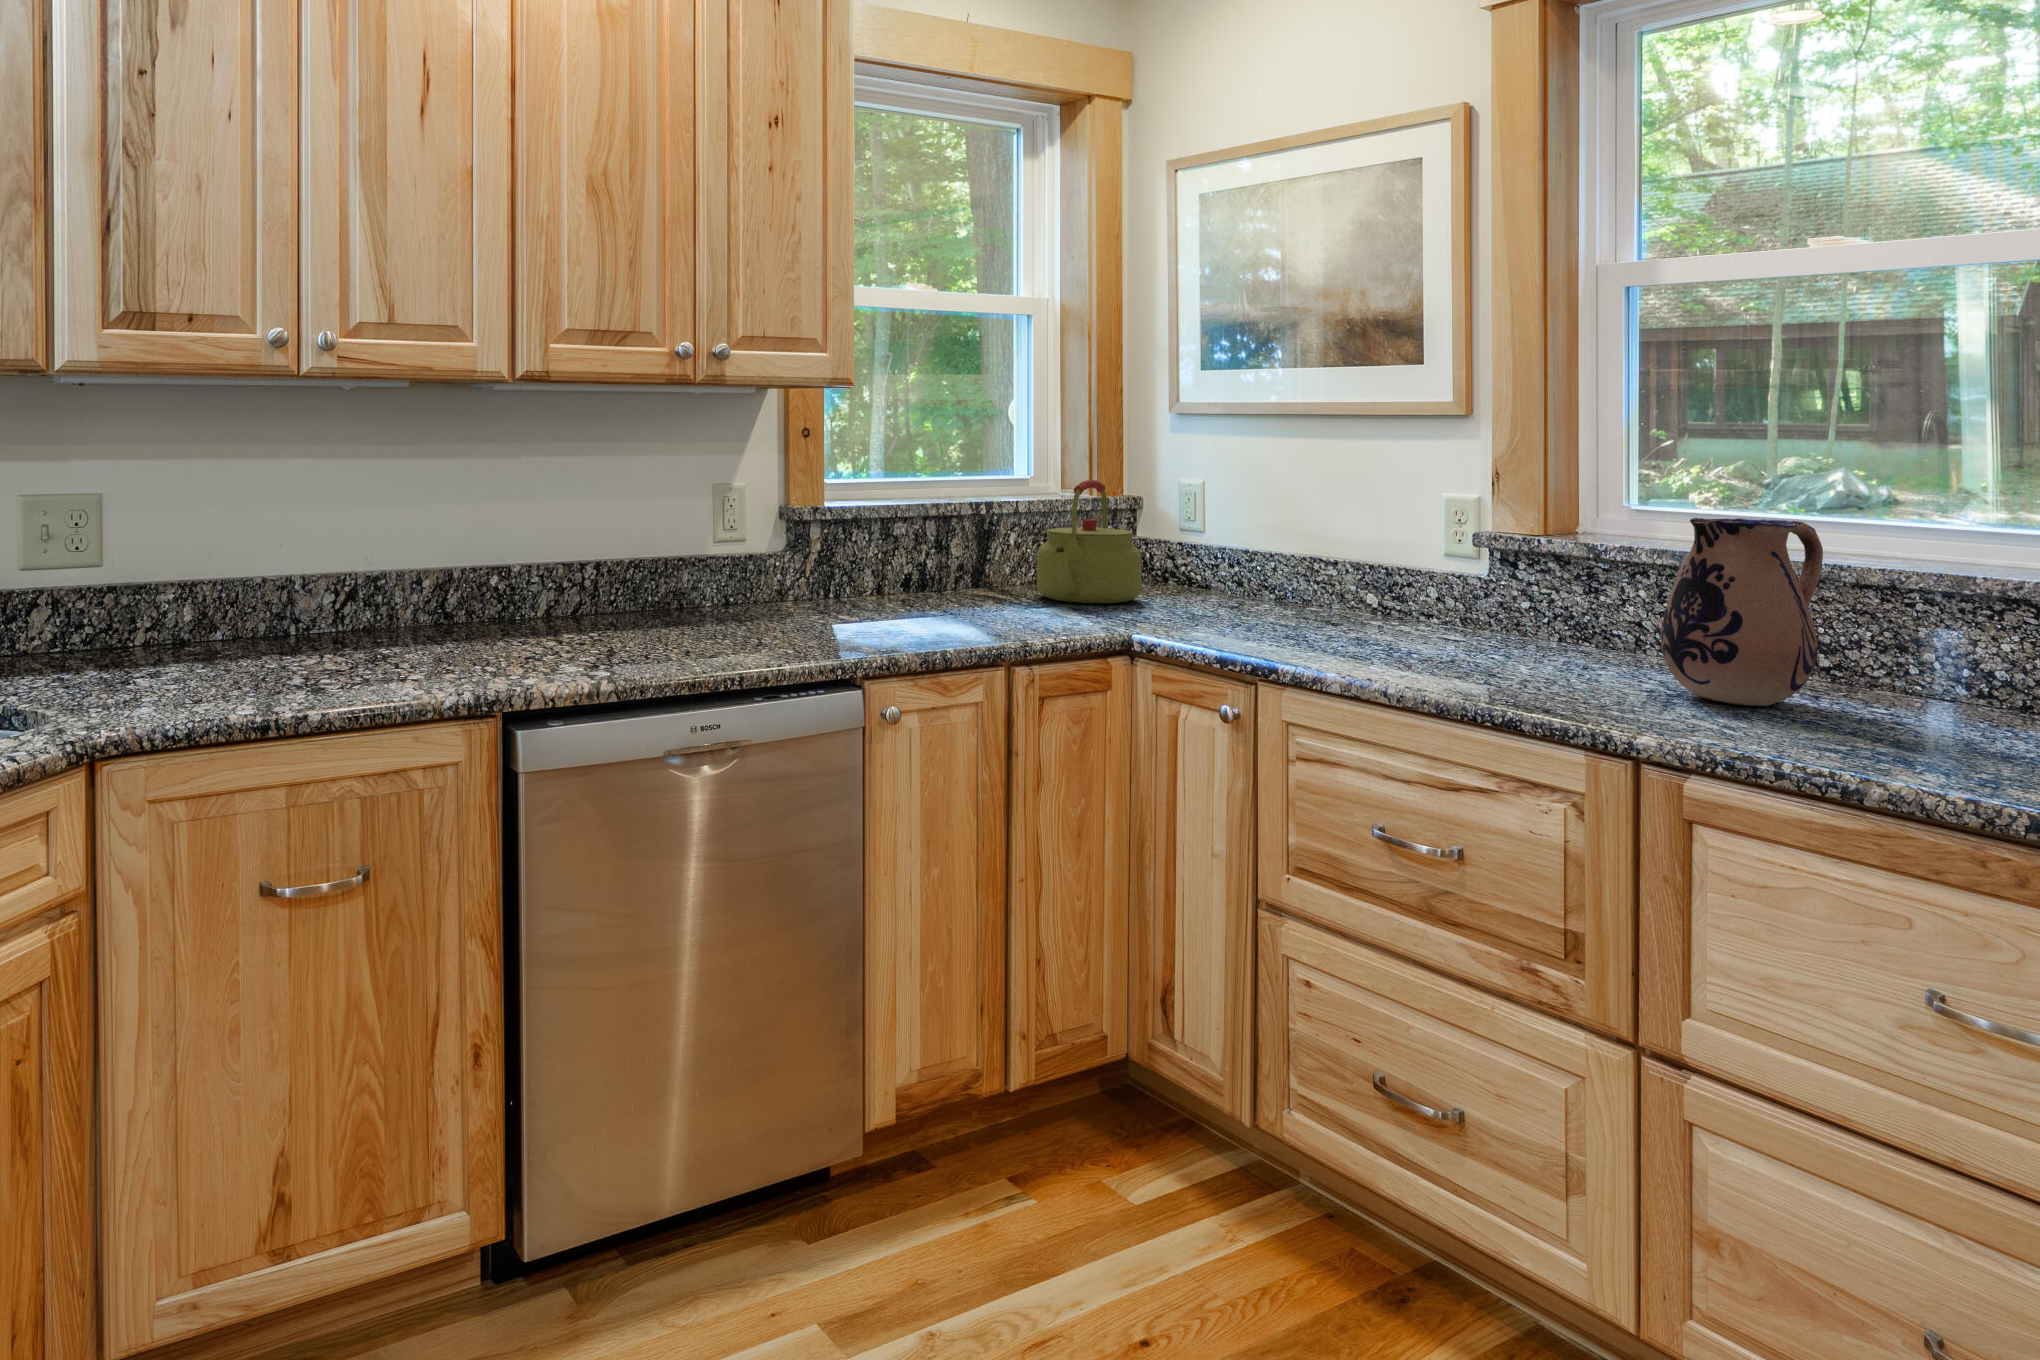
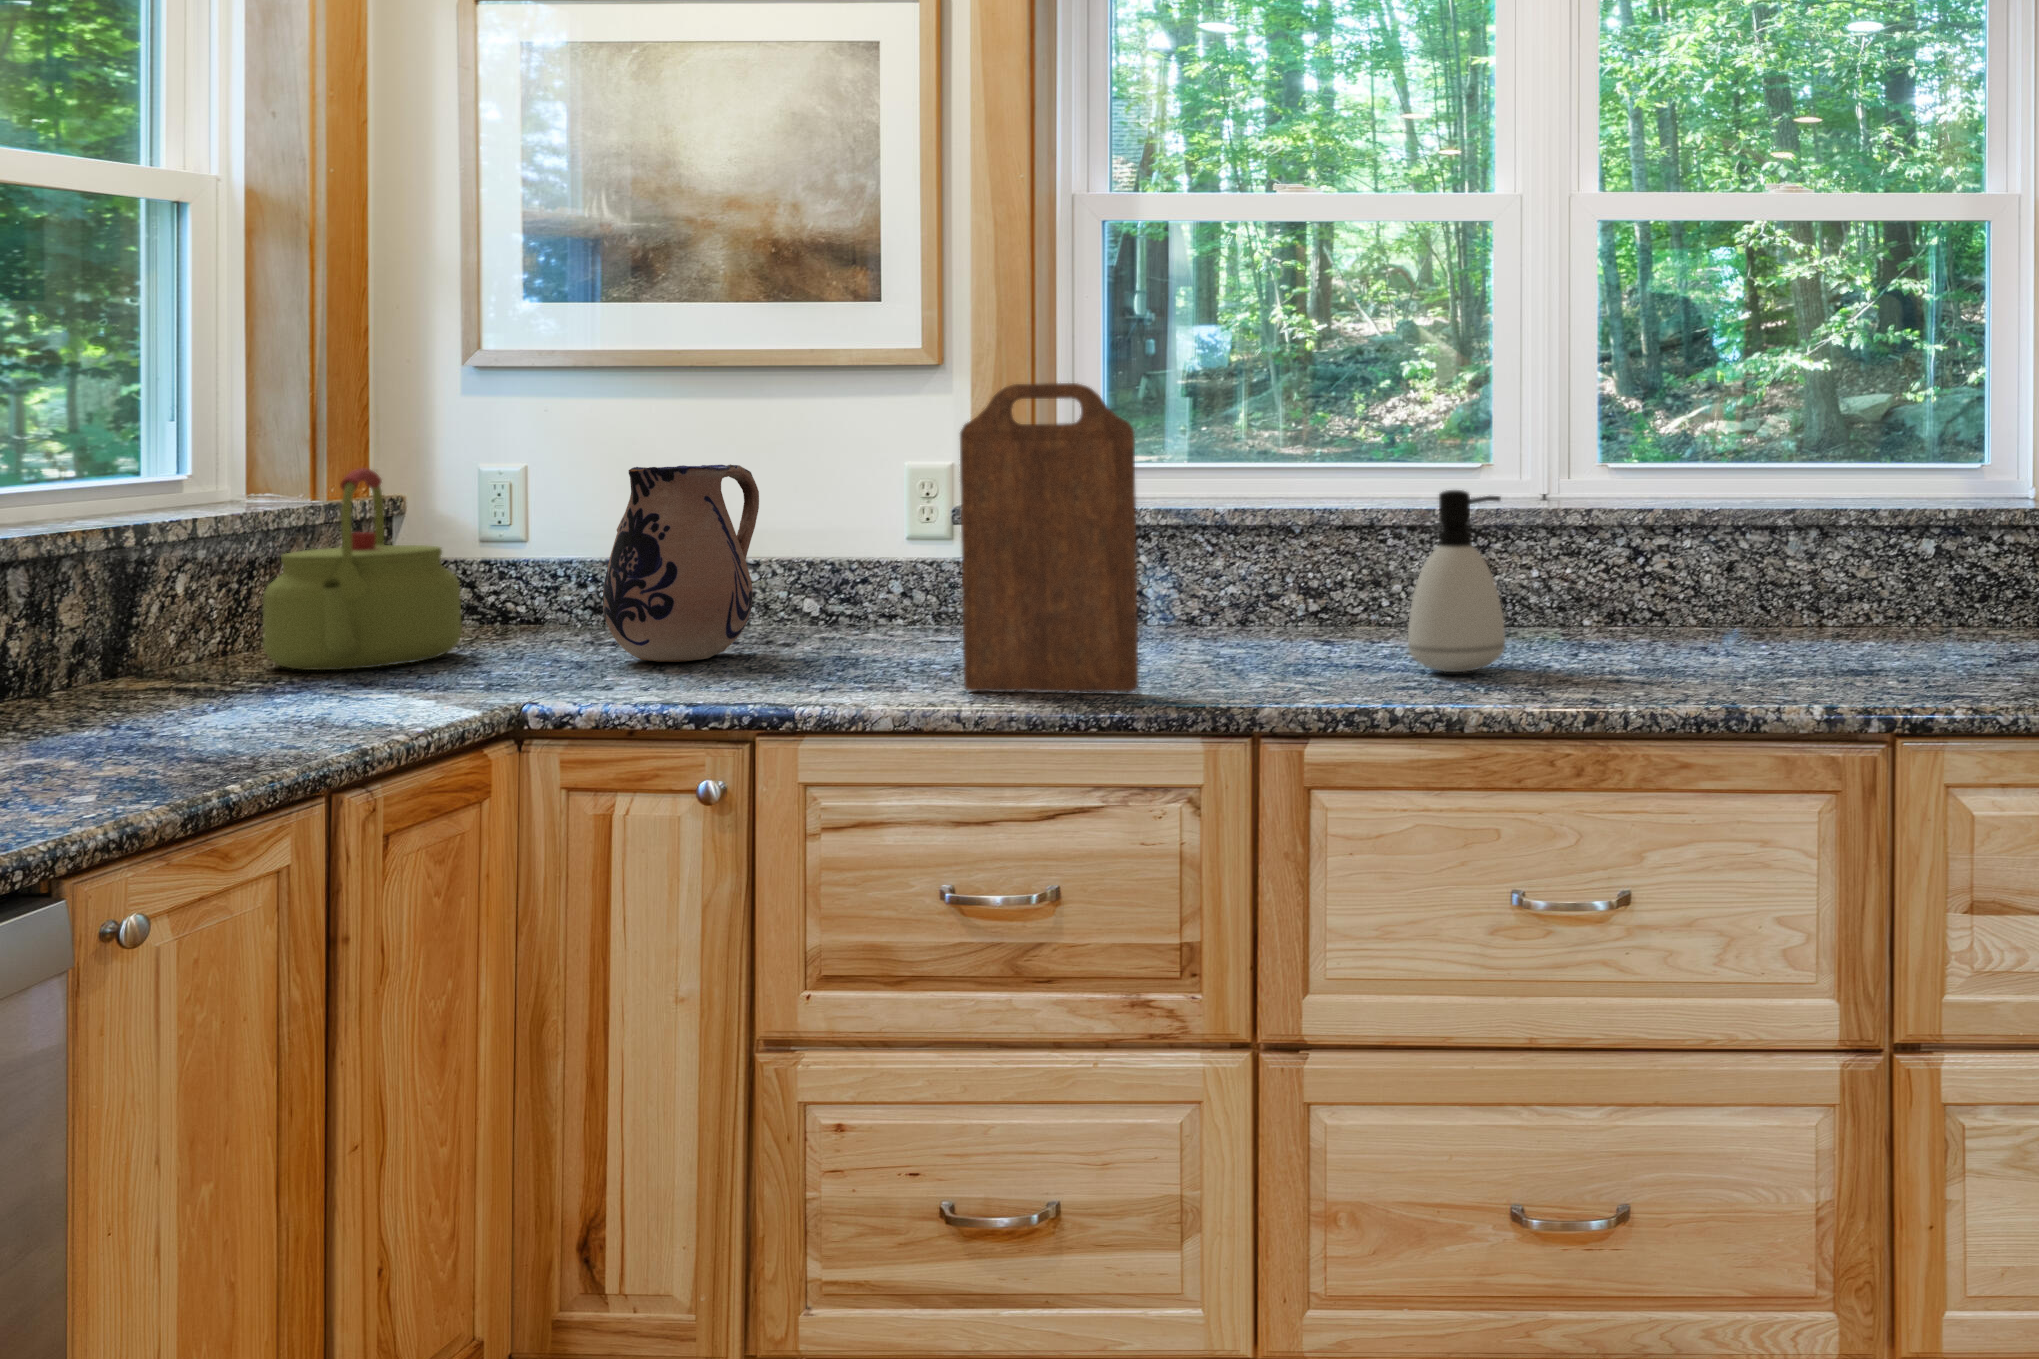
cutting board: none [1407,444,1548,704] -> present [960,383,1138,692]
ceramic pitcher: present [1661,518,1823,706] -> present [603,464,759,662]
soap dispenser: none [1853,563,1990,751] -> present [1408,490,1505,672]

